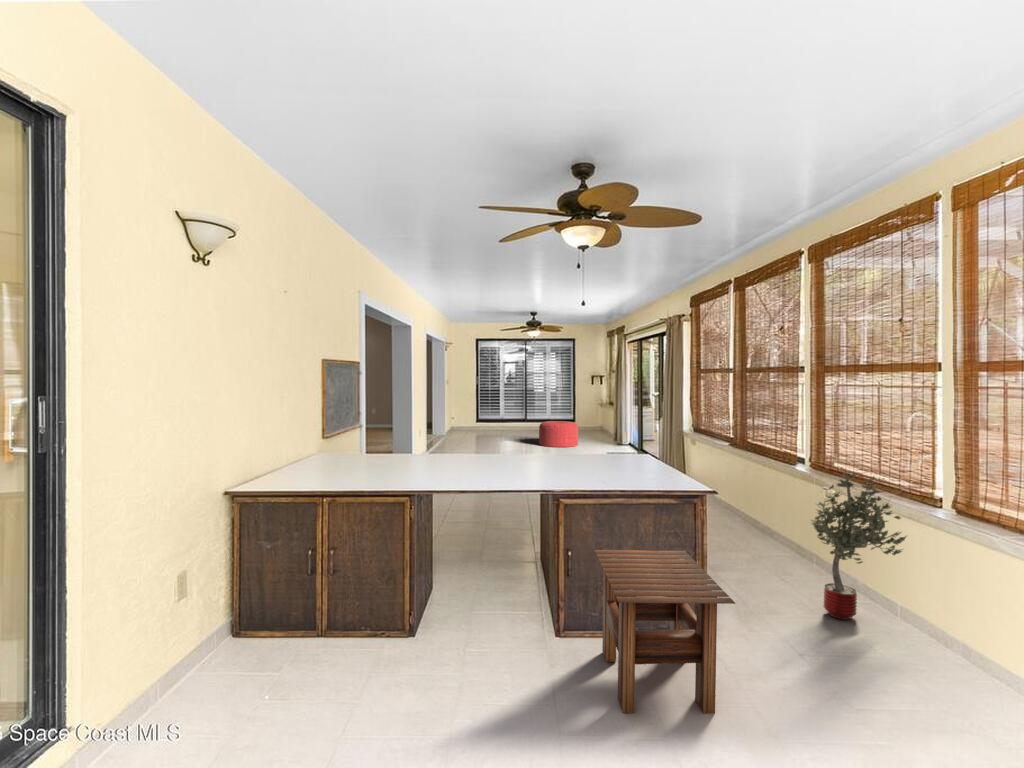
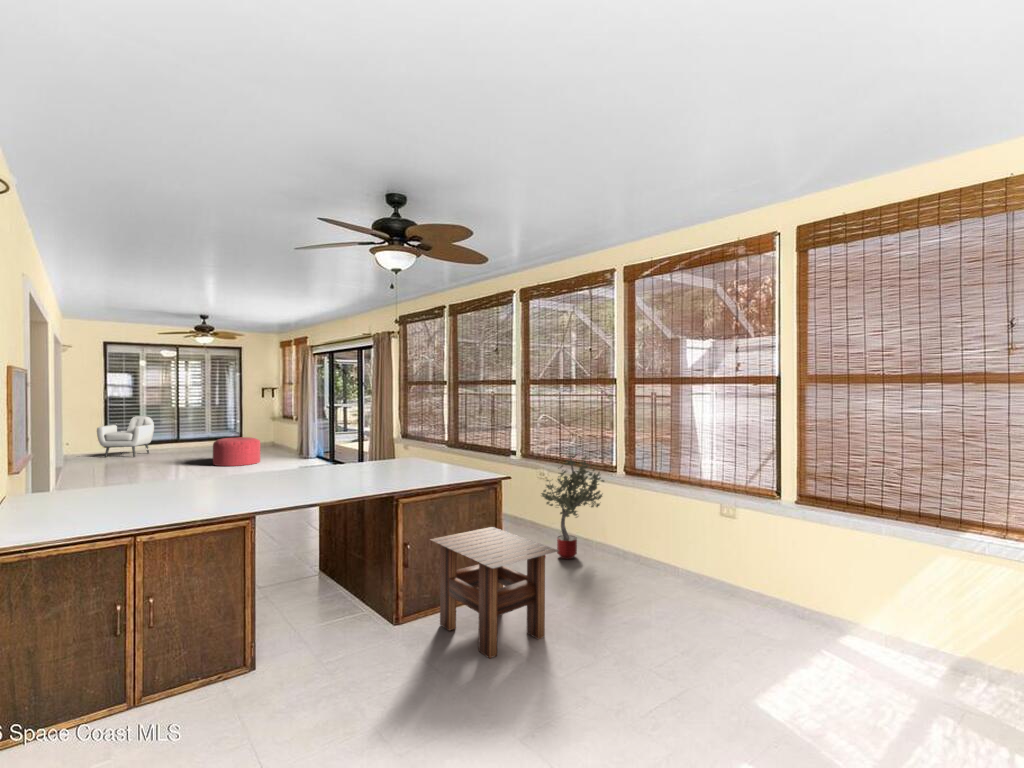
armchair: none [468,399,506,432] -> present [97,416,154,457]

